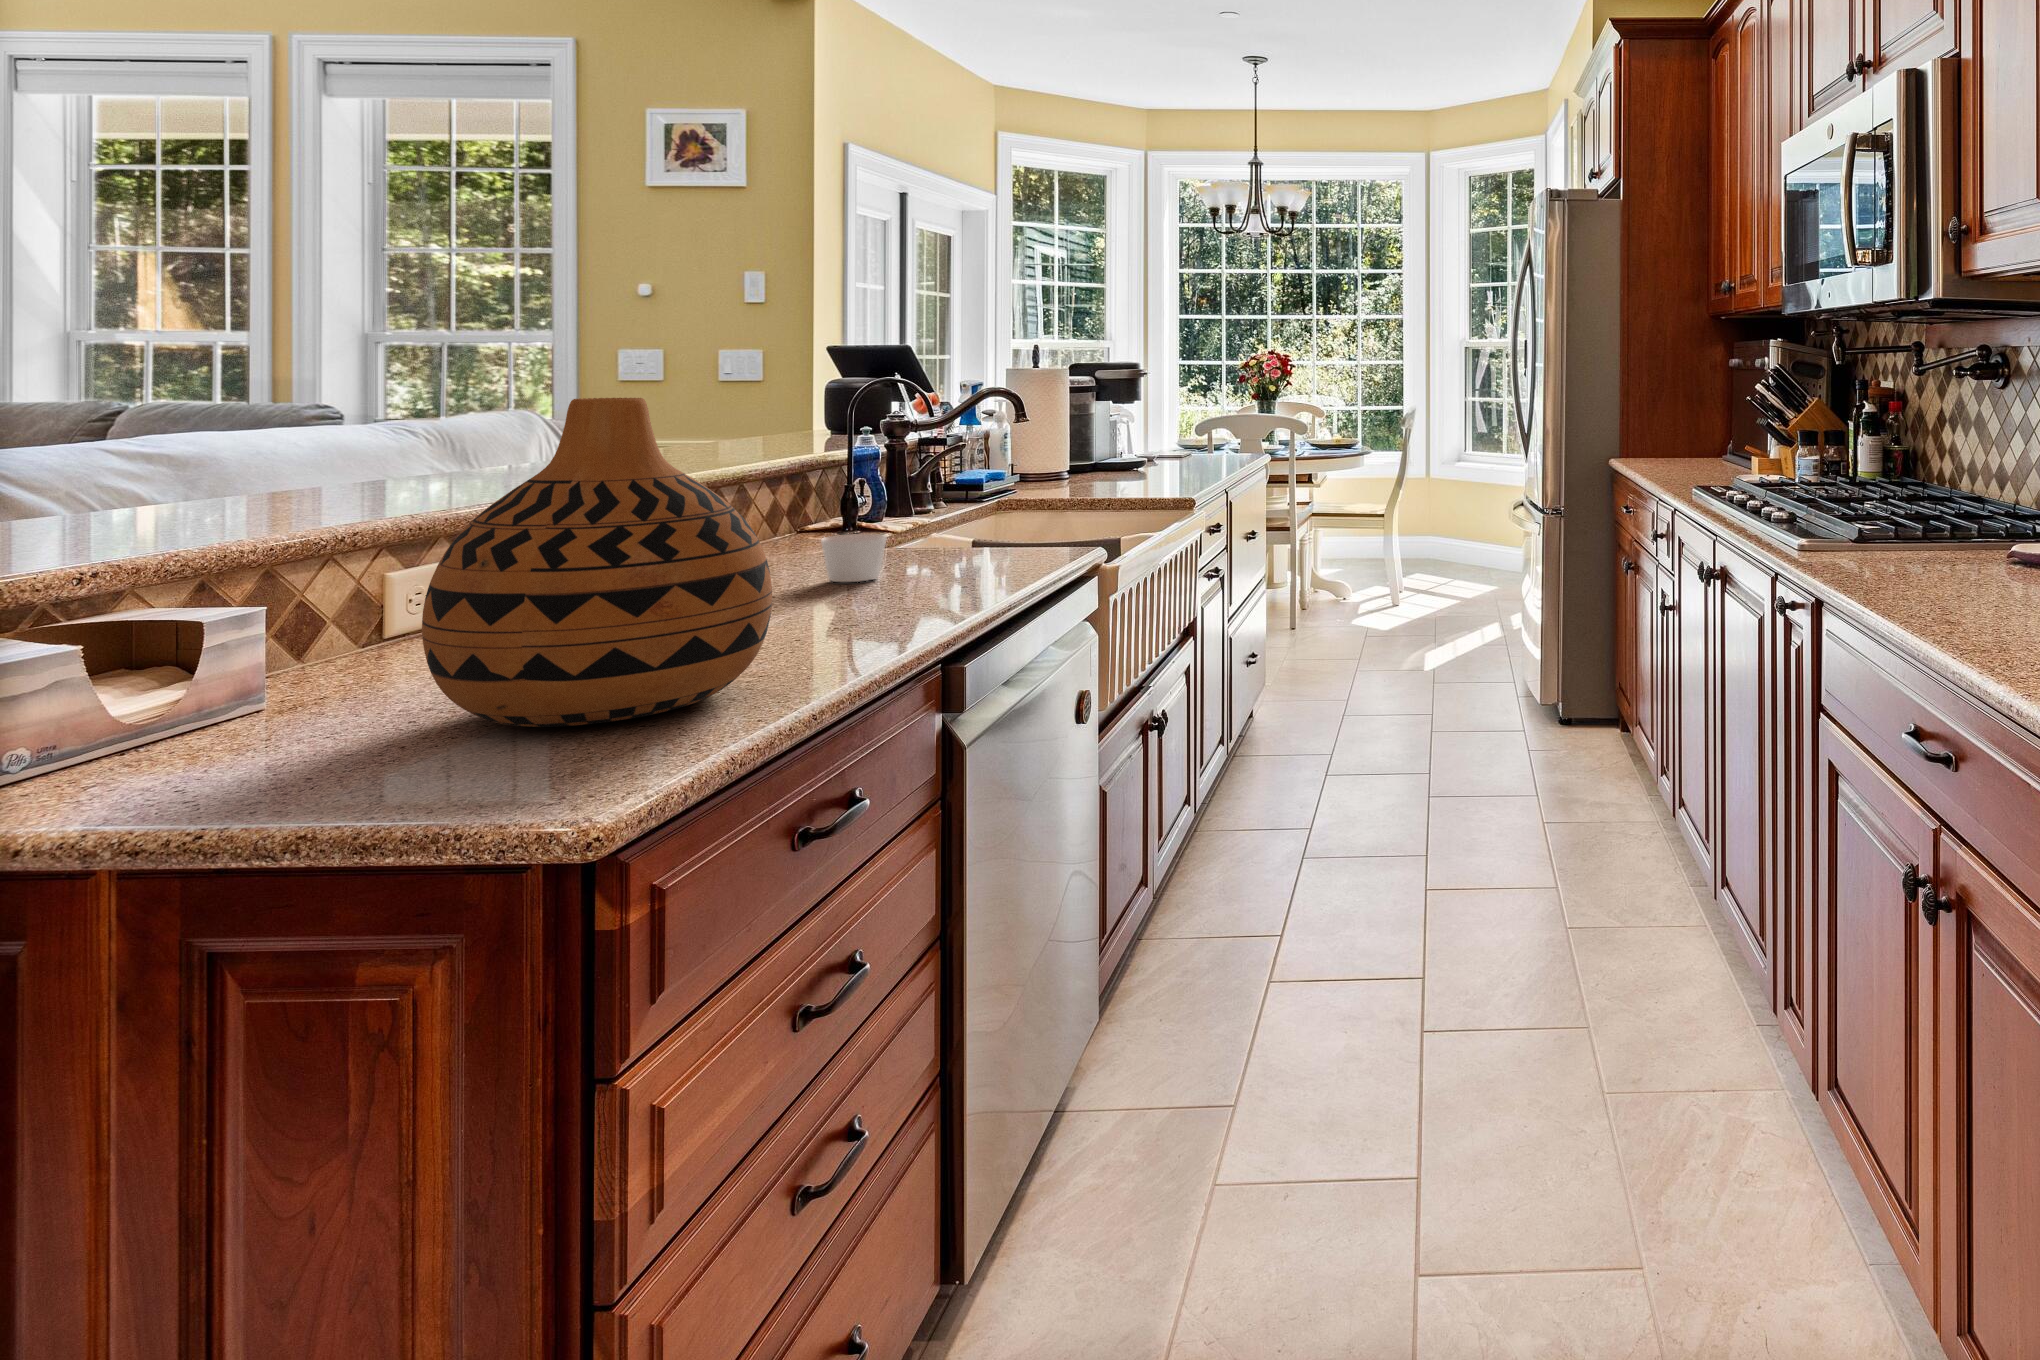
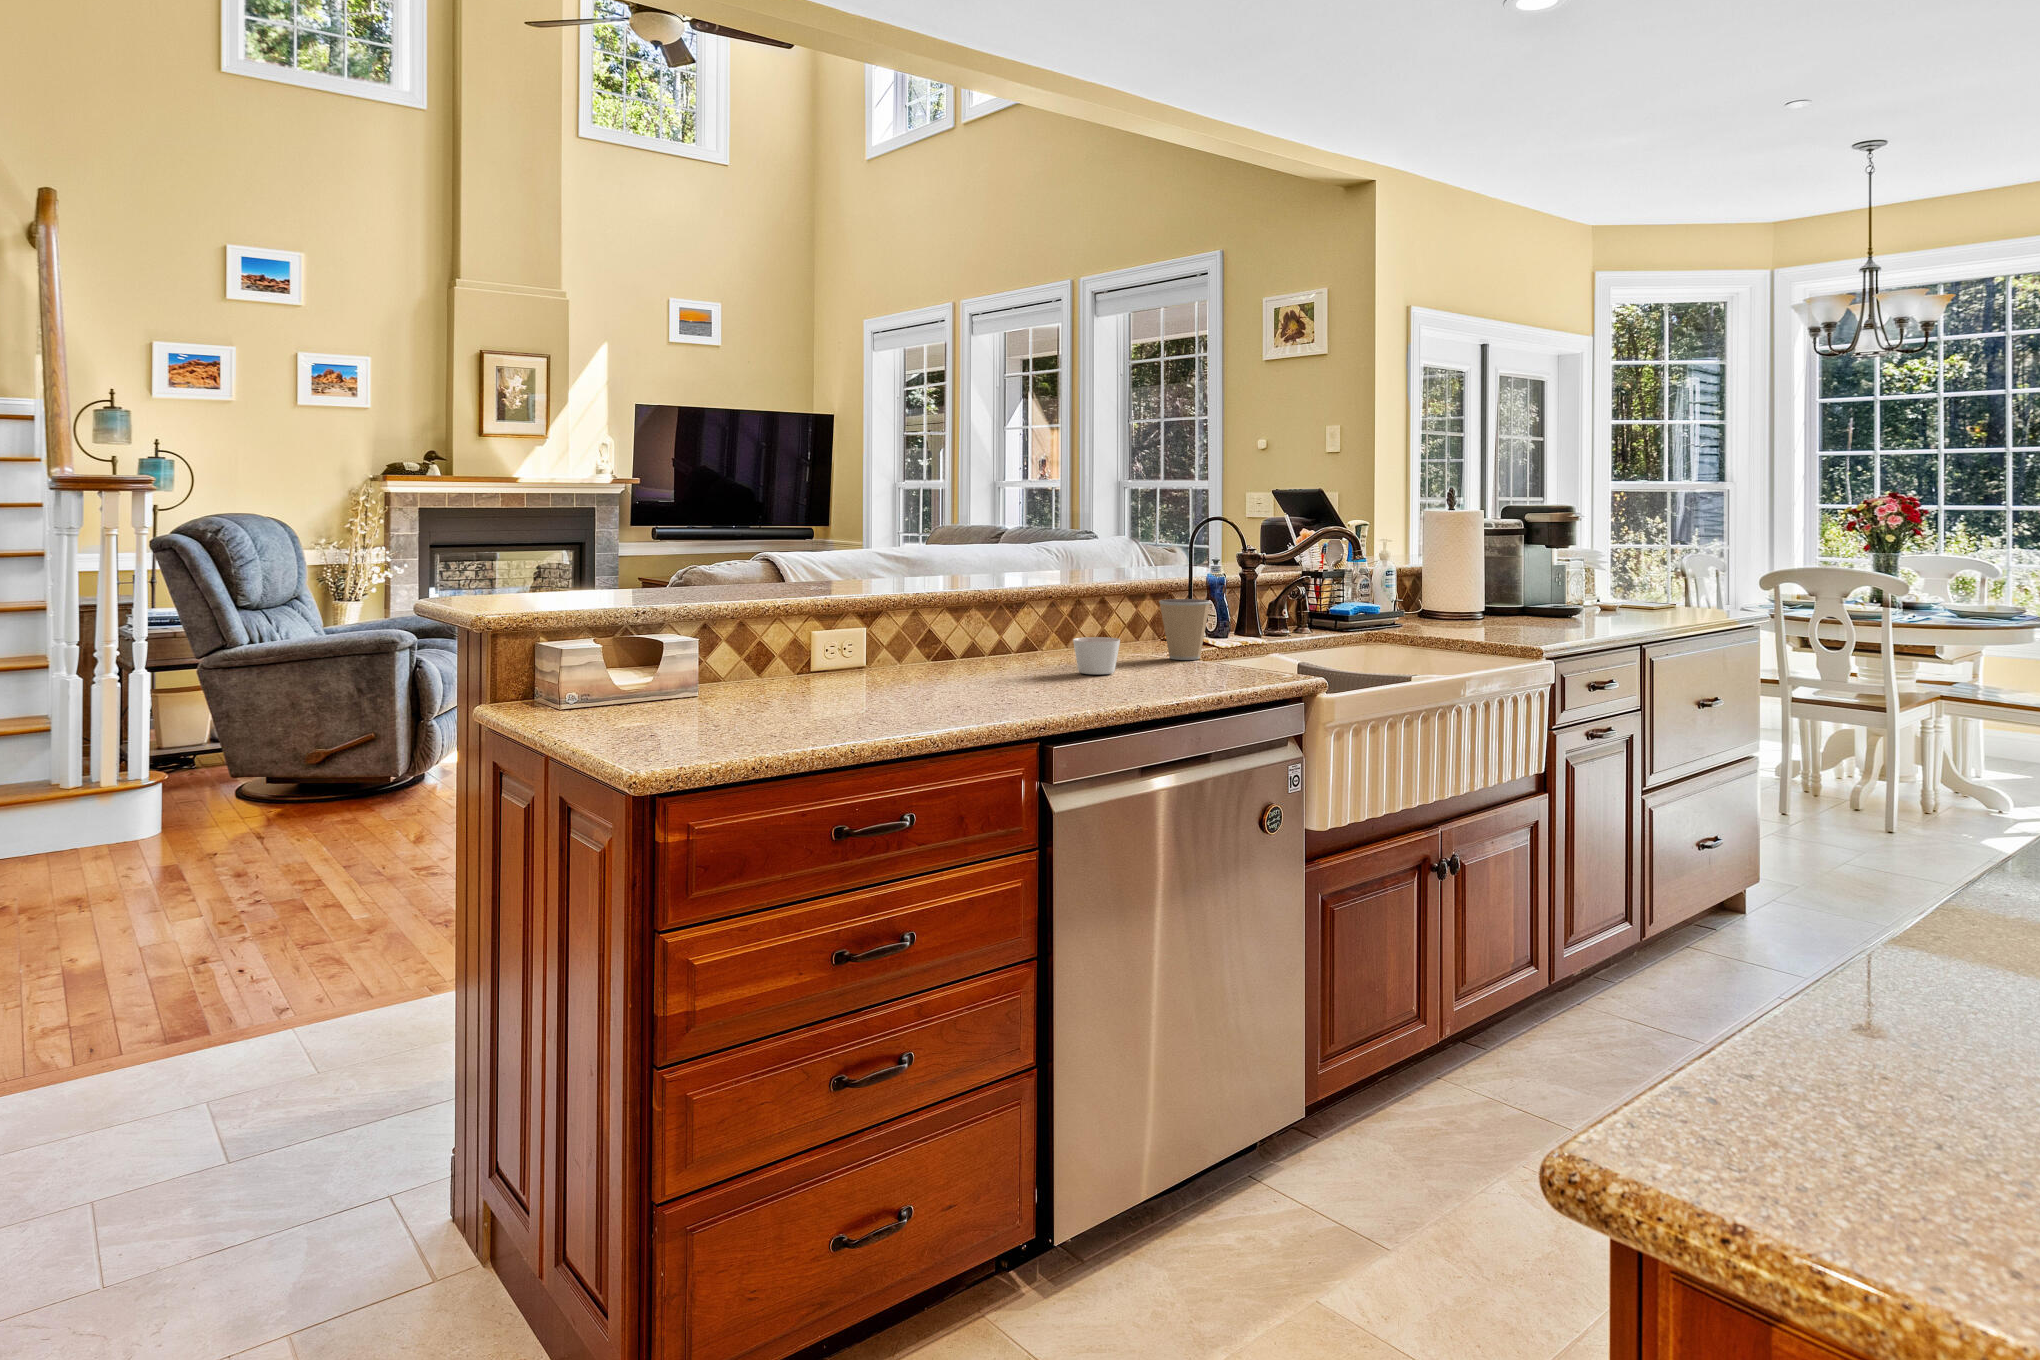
vase: present [422,398,772,727] -> none [695,519,882,723]
coffee cup: none [867,478,935,552] -> present [1159,599,1211,660]

